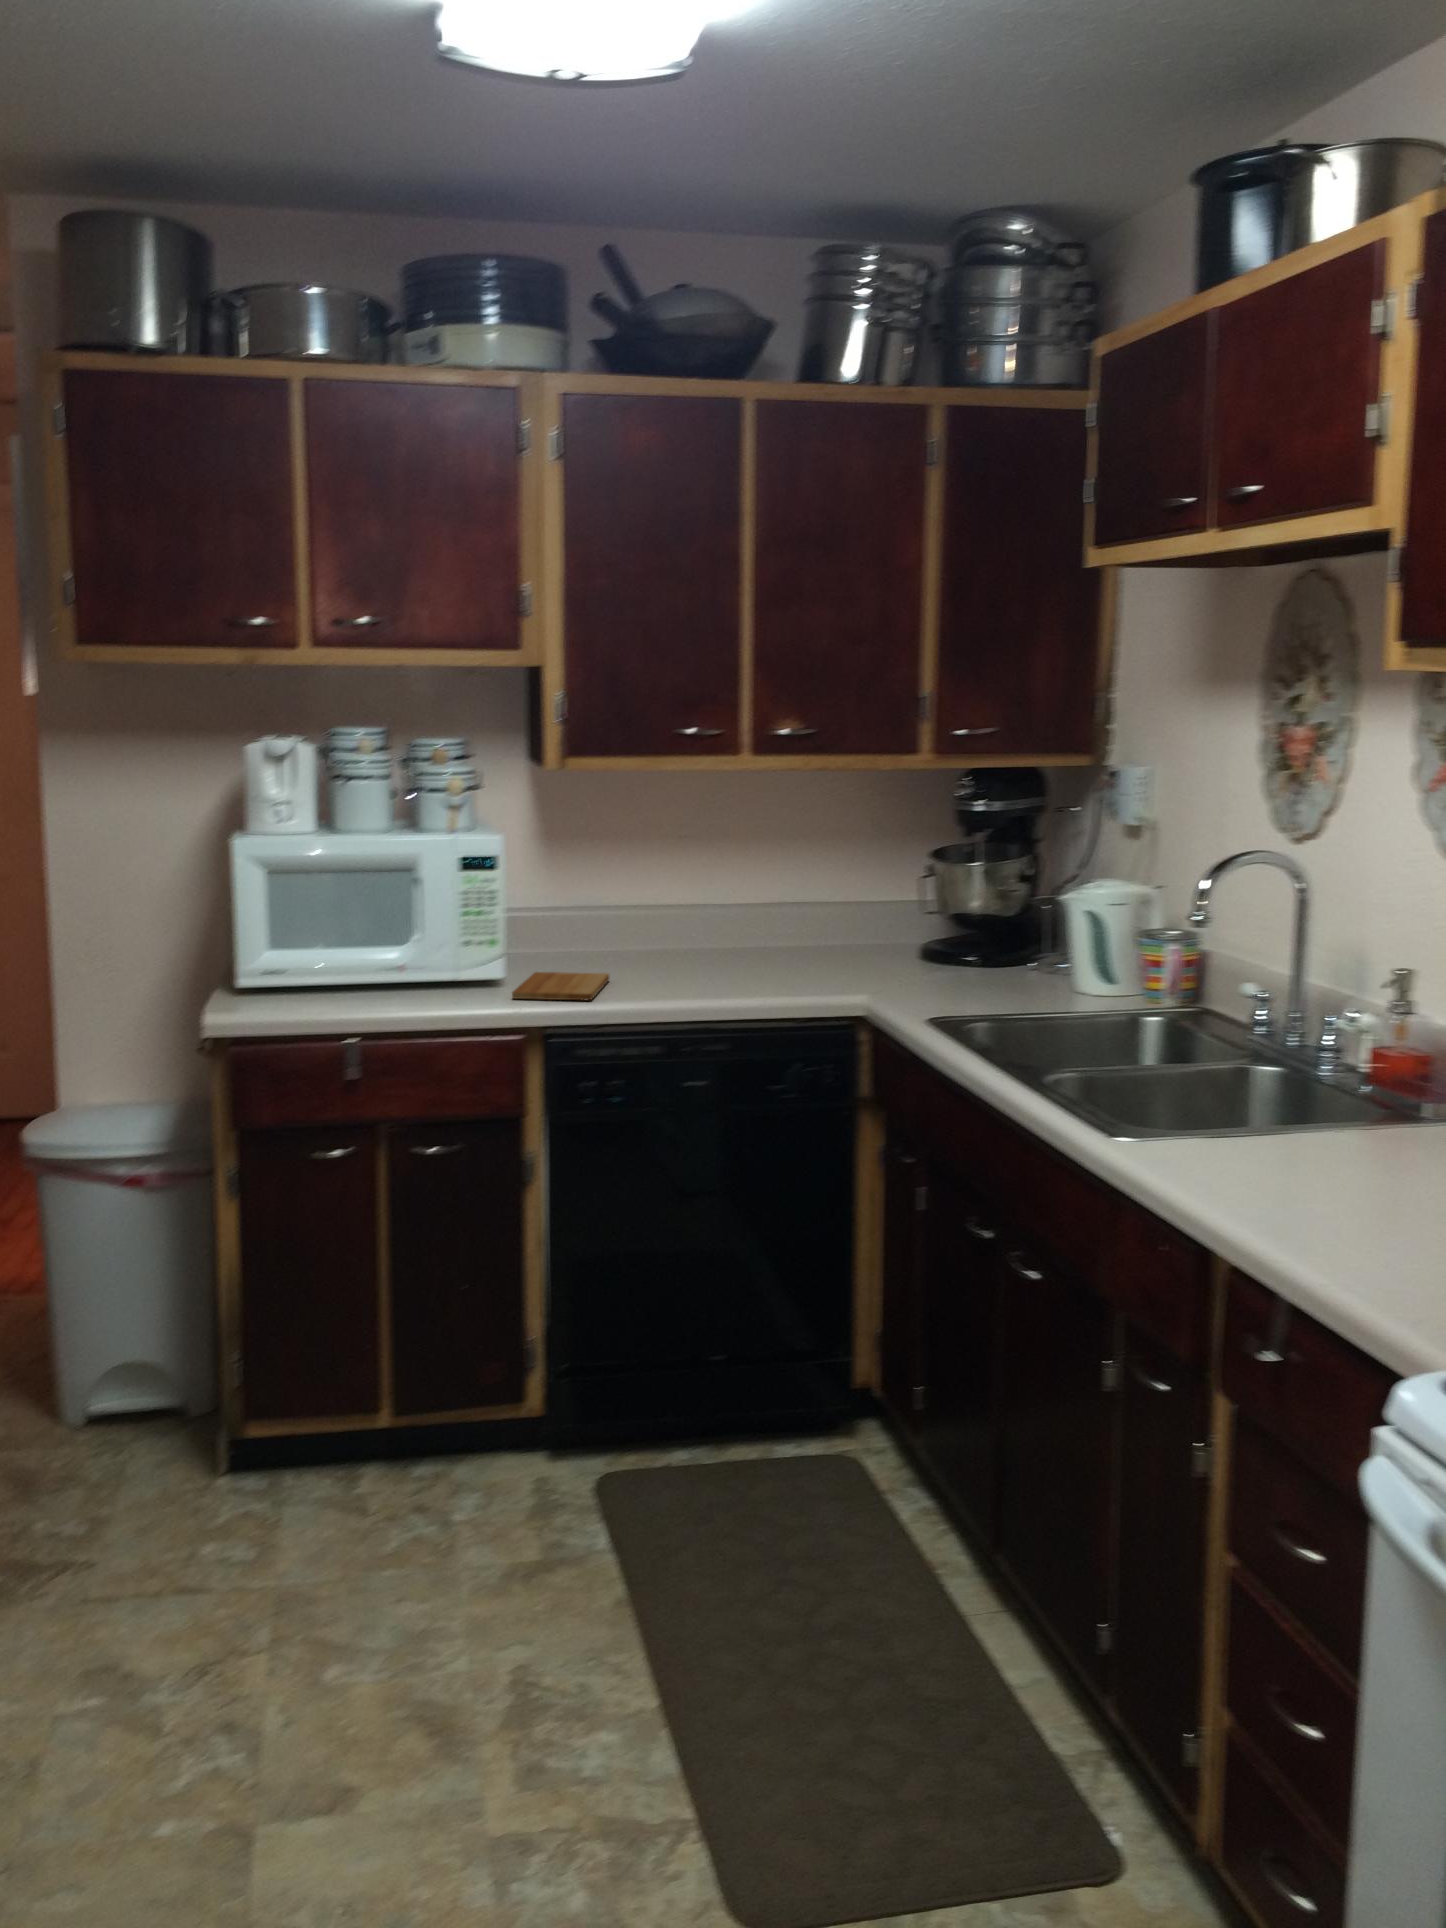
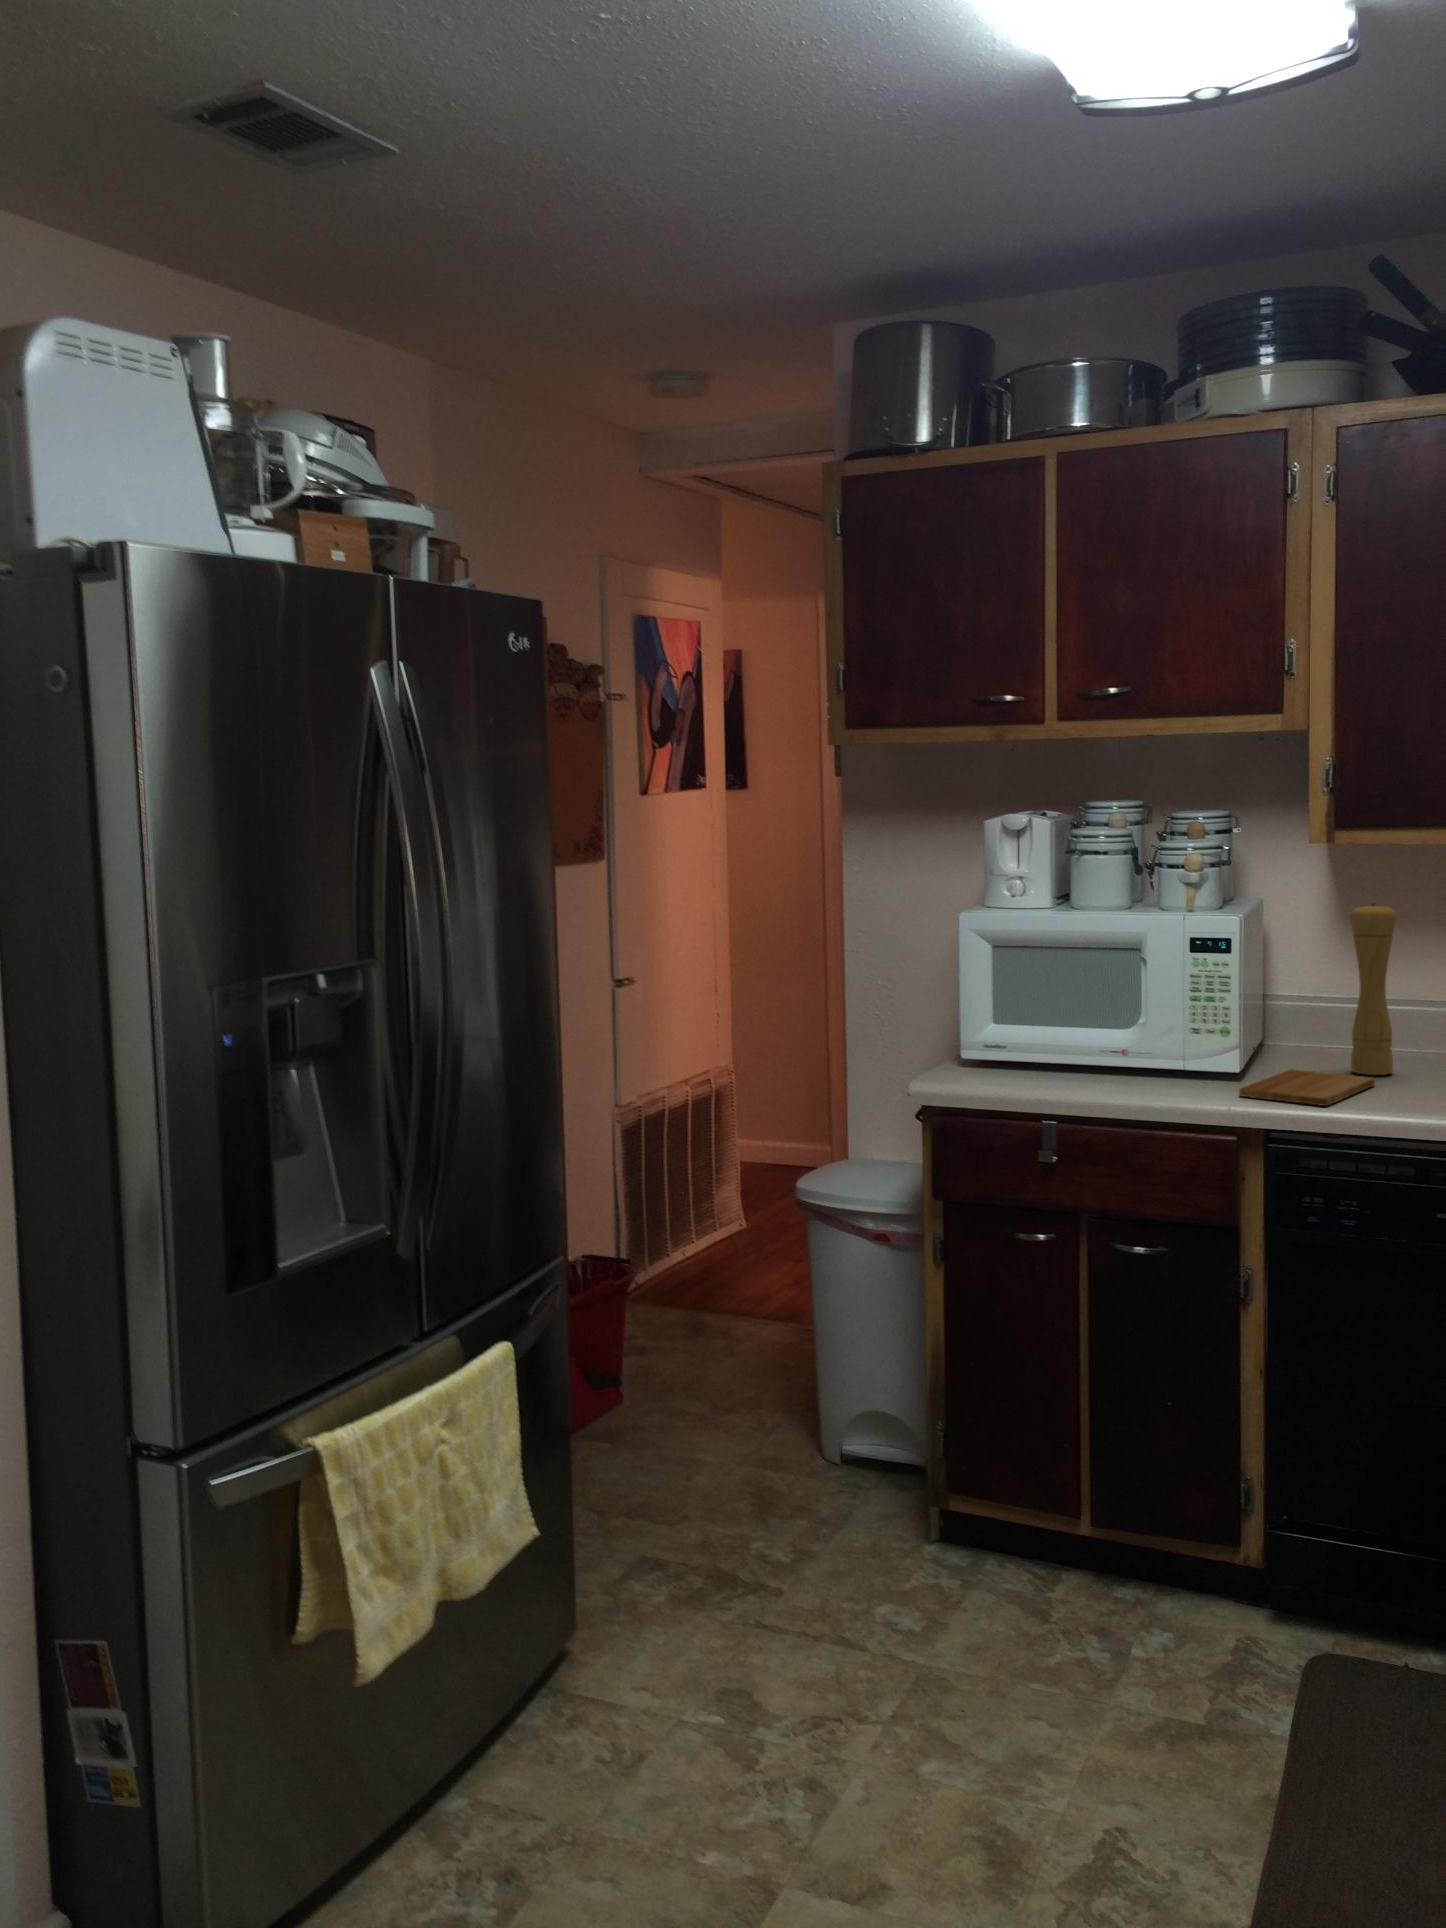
pepper mill: none [575,820,613,972] -> present [1350,903,1396,1075]

